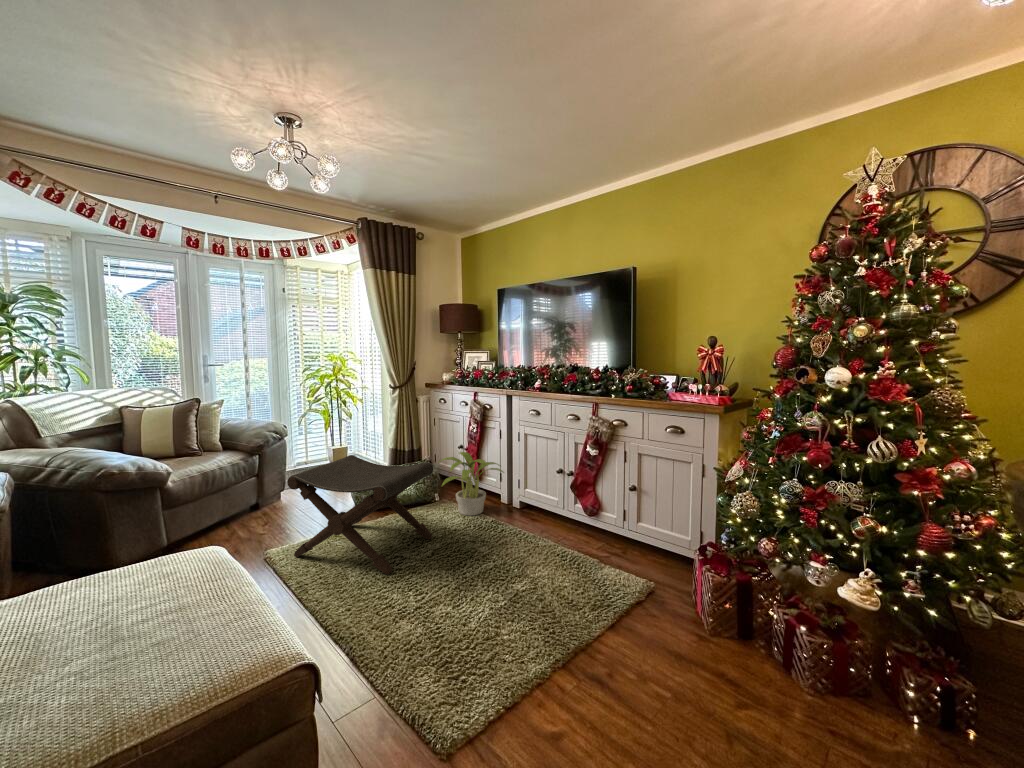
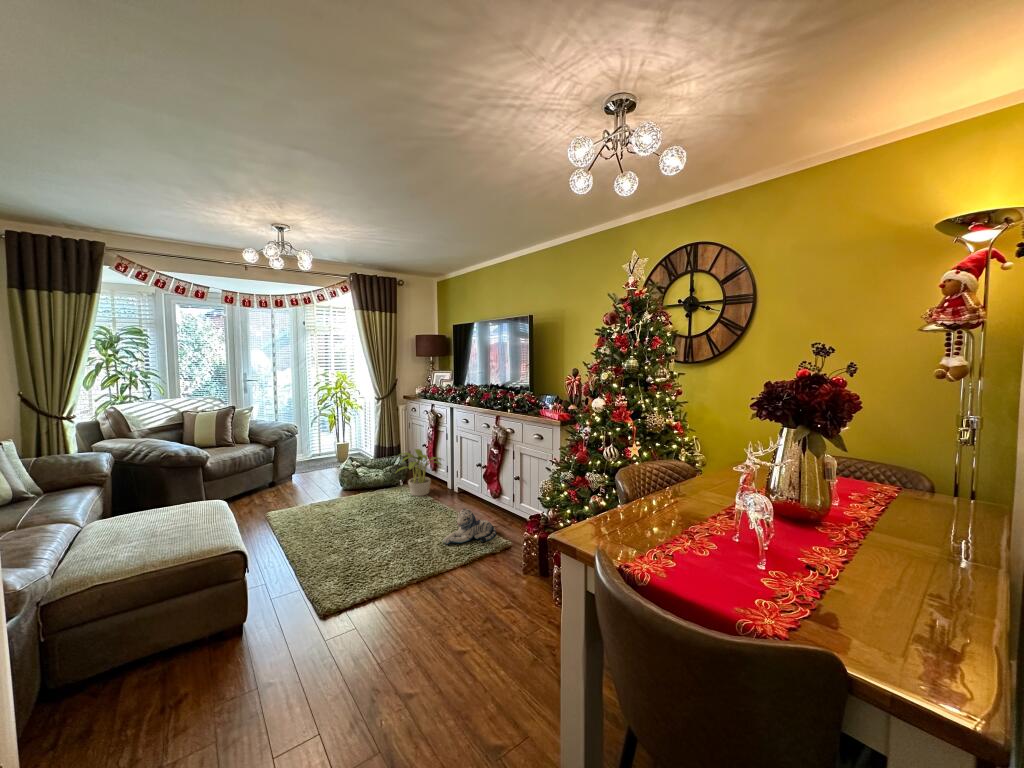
footstool: present [287,455,433,574] -> none [280,449,383,529]
plush toy: none [554,536,620,591] -> present [442,508,496,544]

